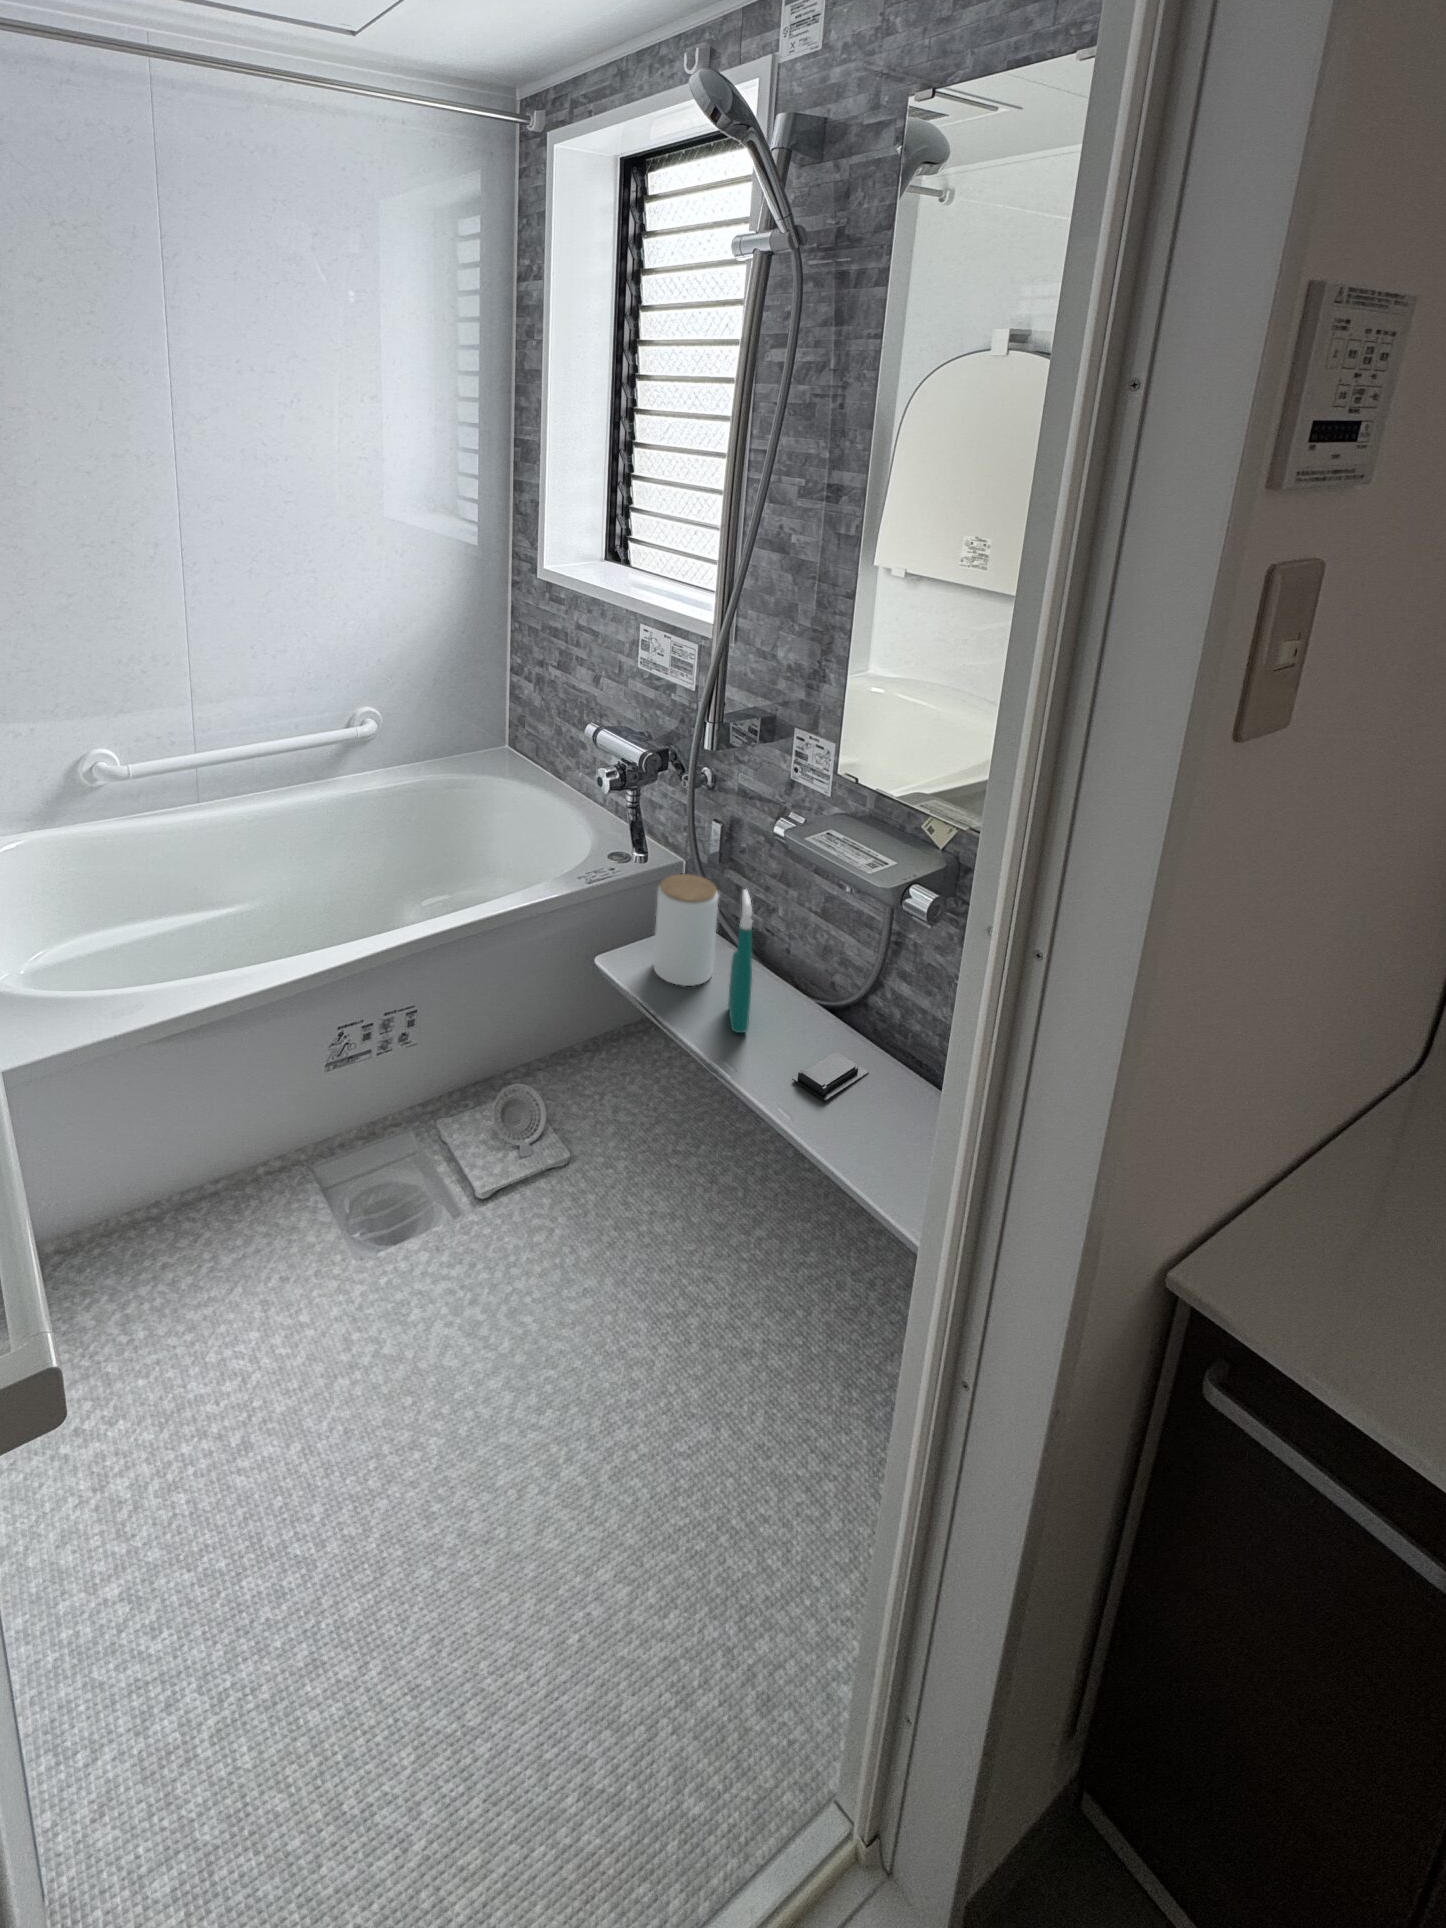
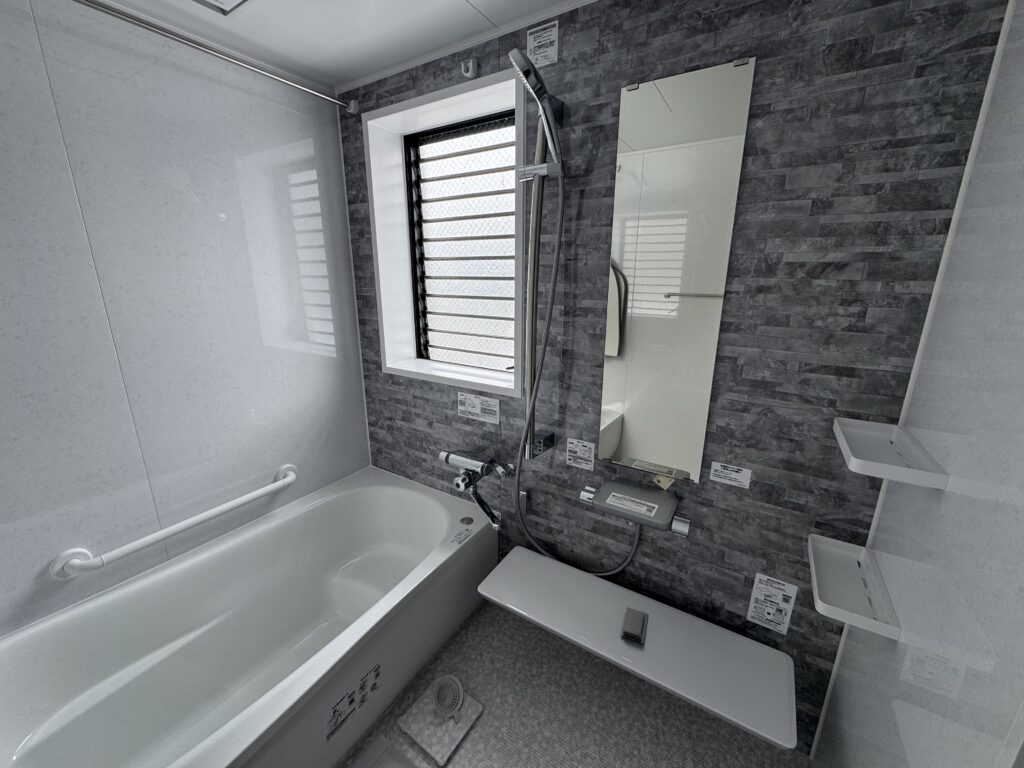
jar: present [653,874,718,986] -> none [512,528,546,593]
spray bottle: present [728,890,752,1033] -> none [563,534,585,615]

